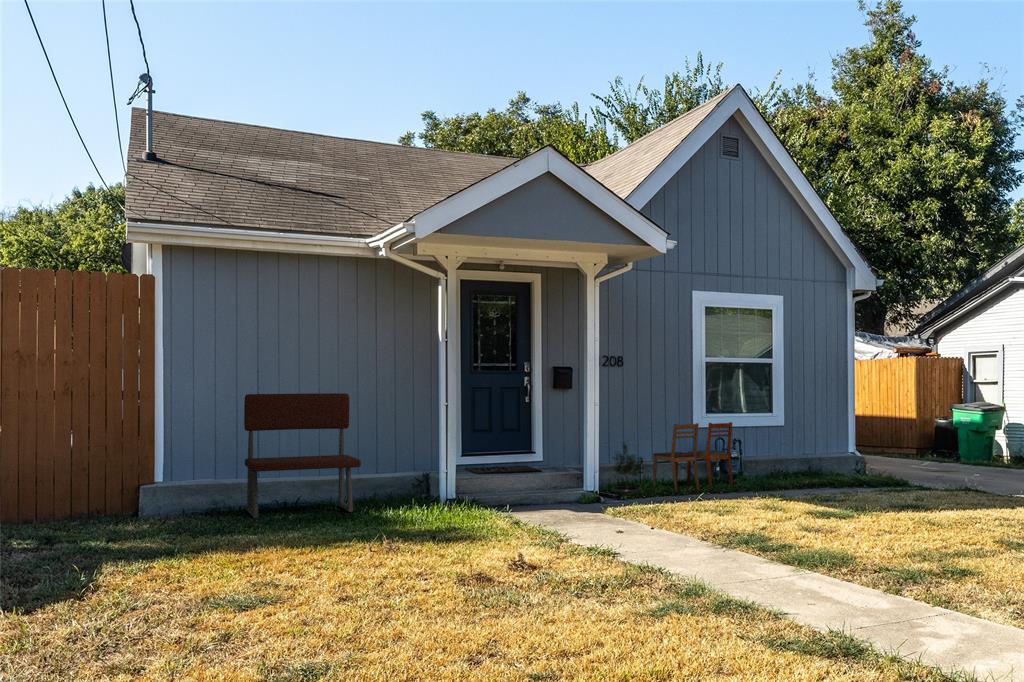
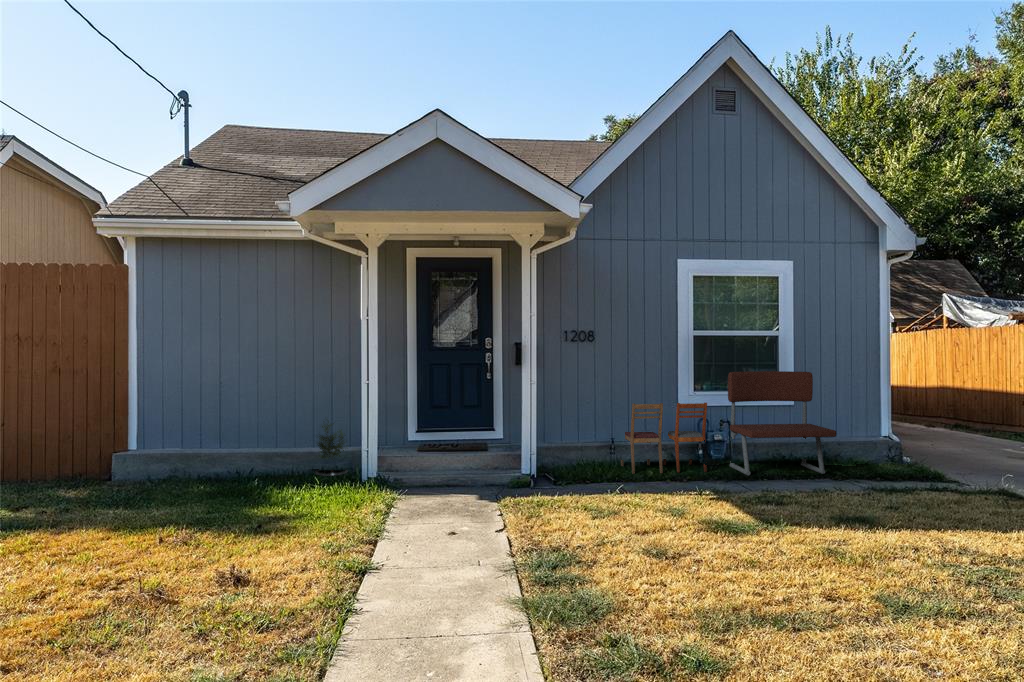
bench: present [244,393,361,518] -> present [728,371,836,475]
potted tree: present [612,444,642,492] -> present [316,424,347,476]

